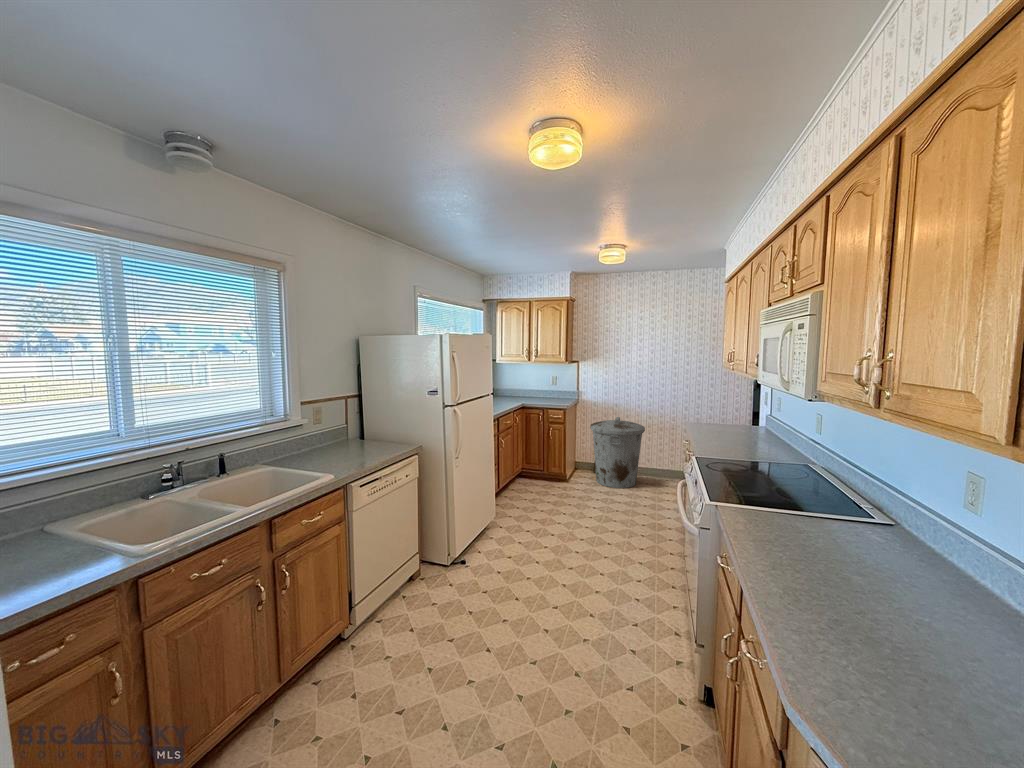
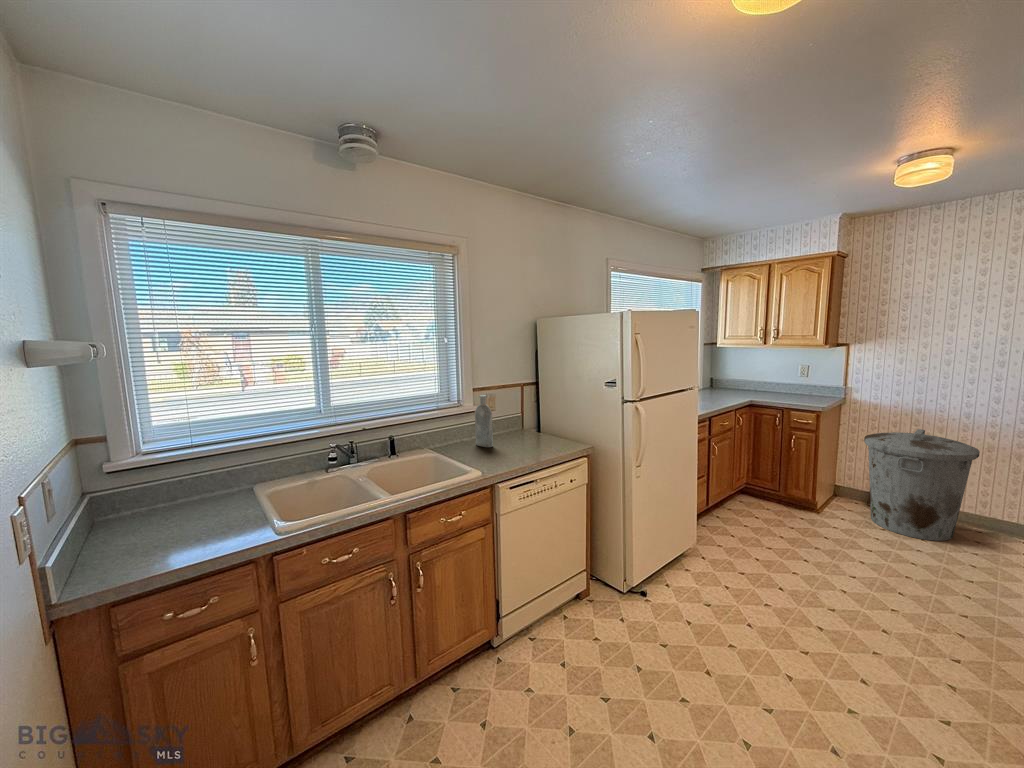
bottle: none [308,407,328,457] -> present [475,395,493,447]

